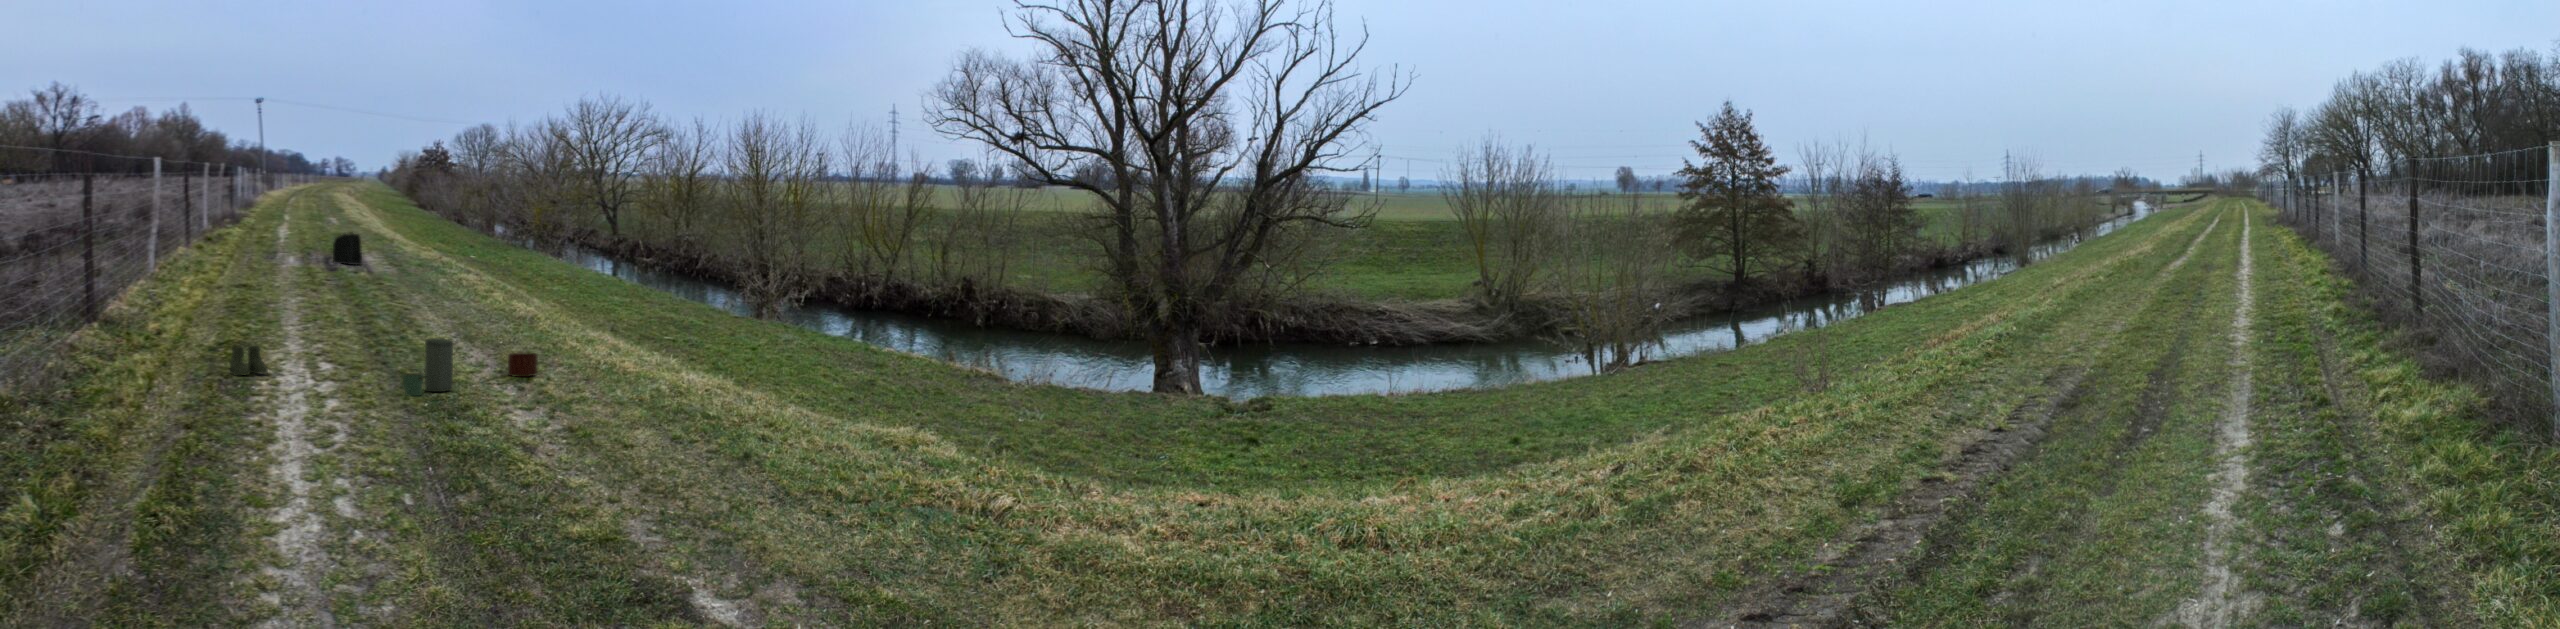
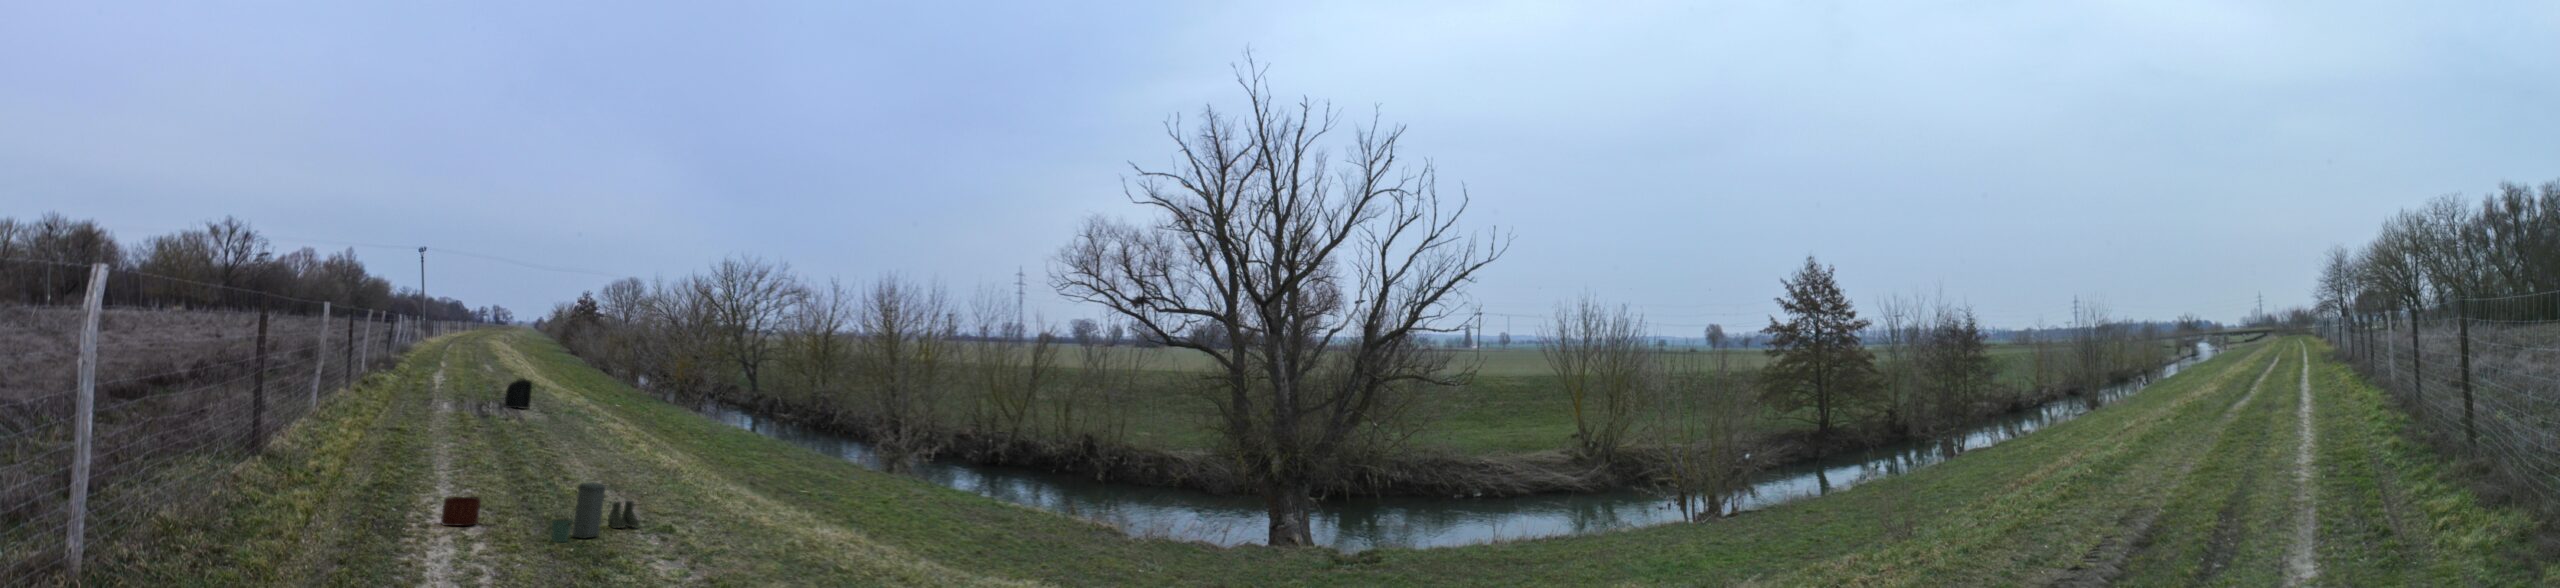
boots: present [230,346,268,376] -> present [608,501,640,528]
planter: present [508,353,538,377] -> present [441,497,481,526]

